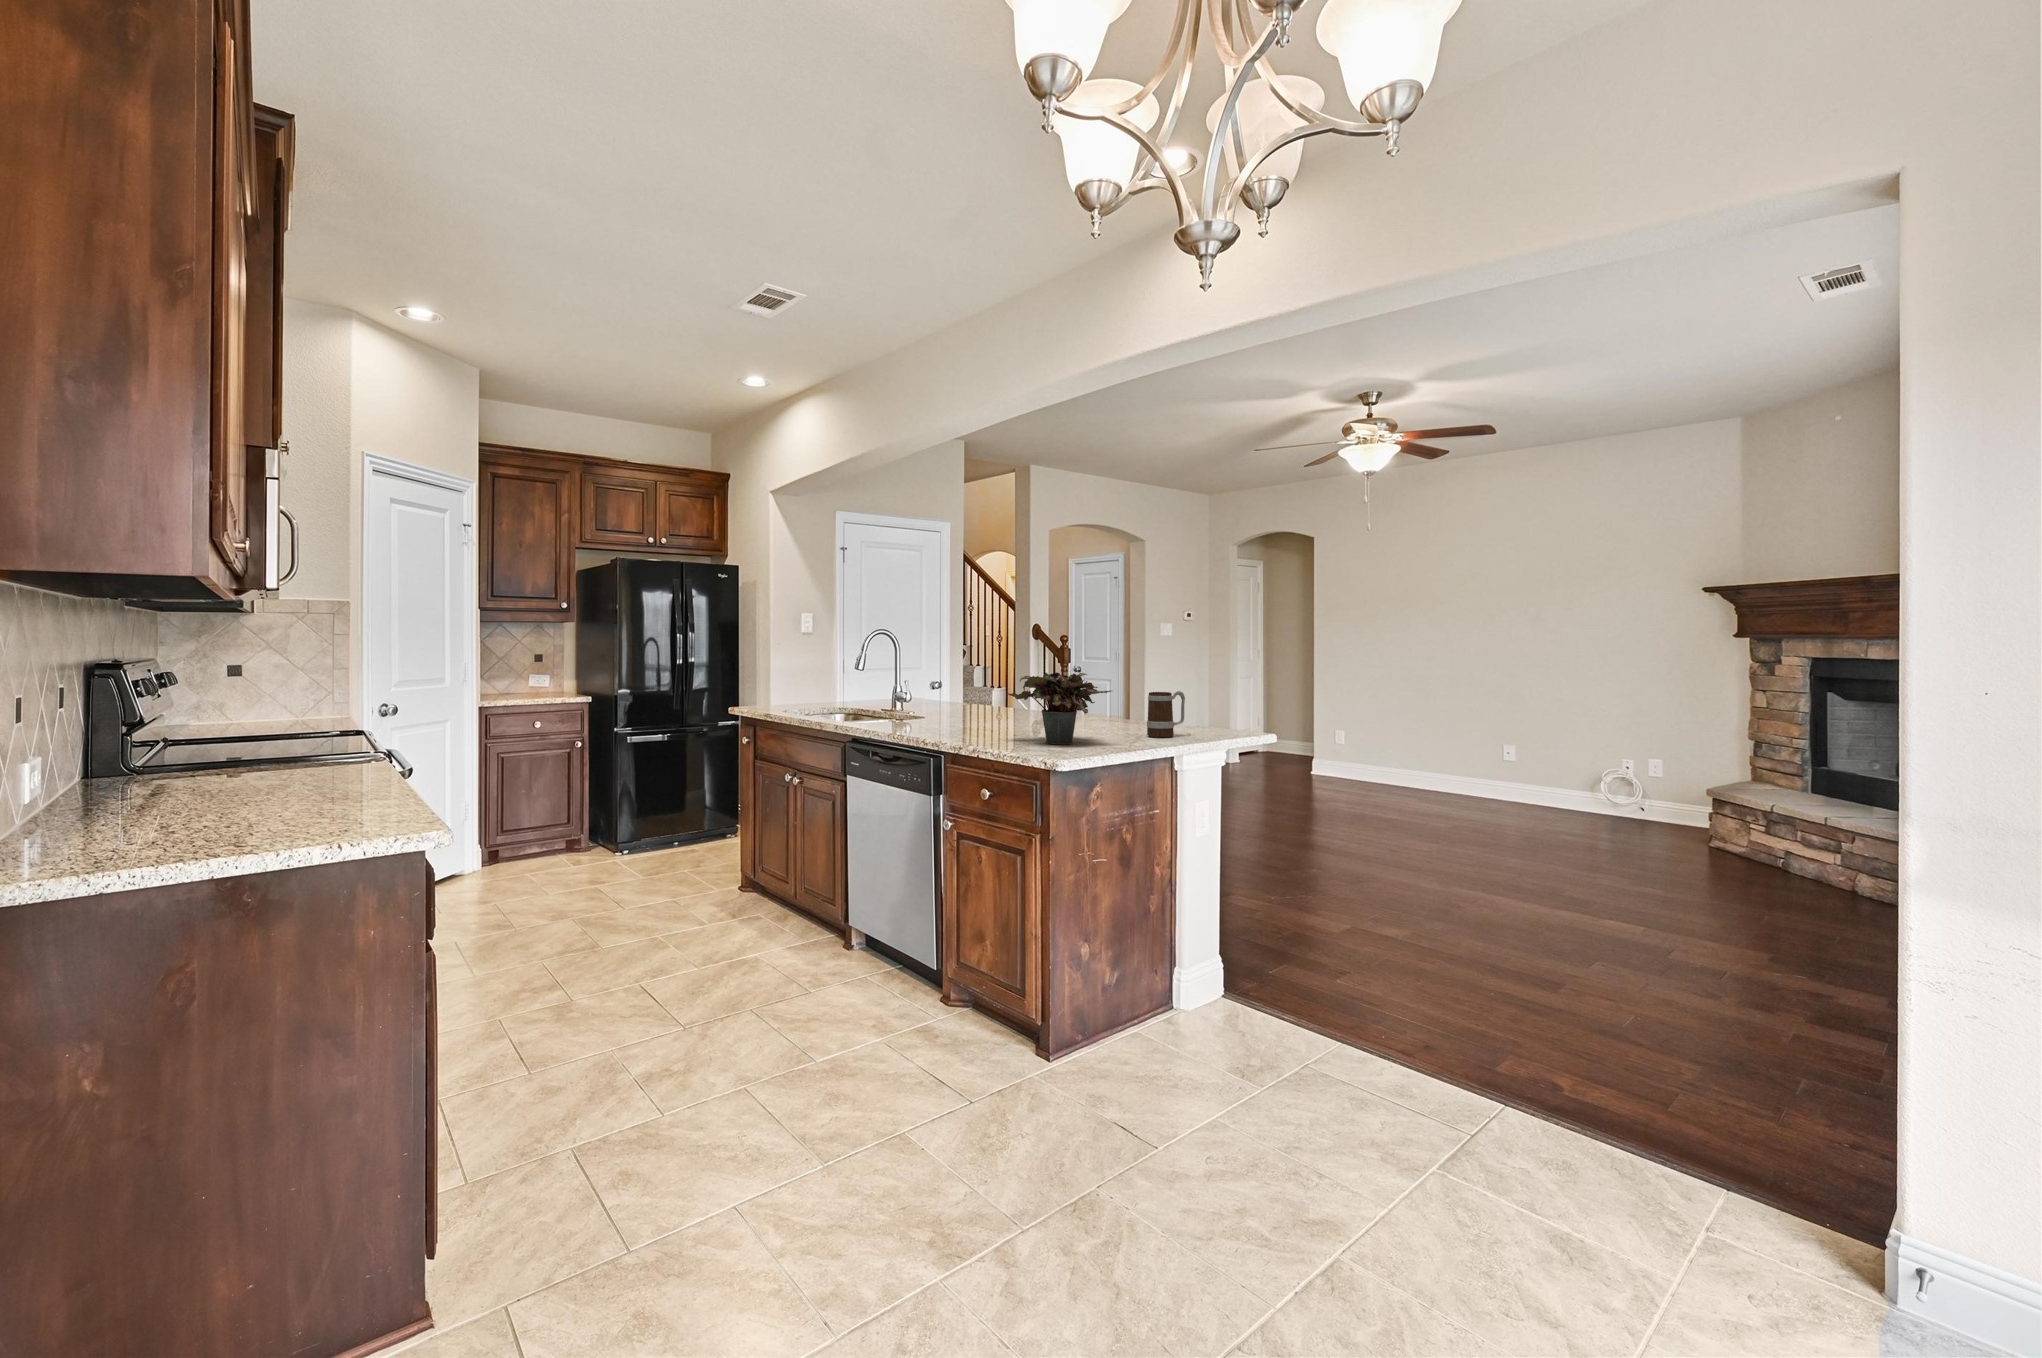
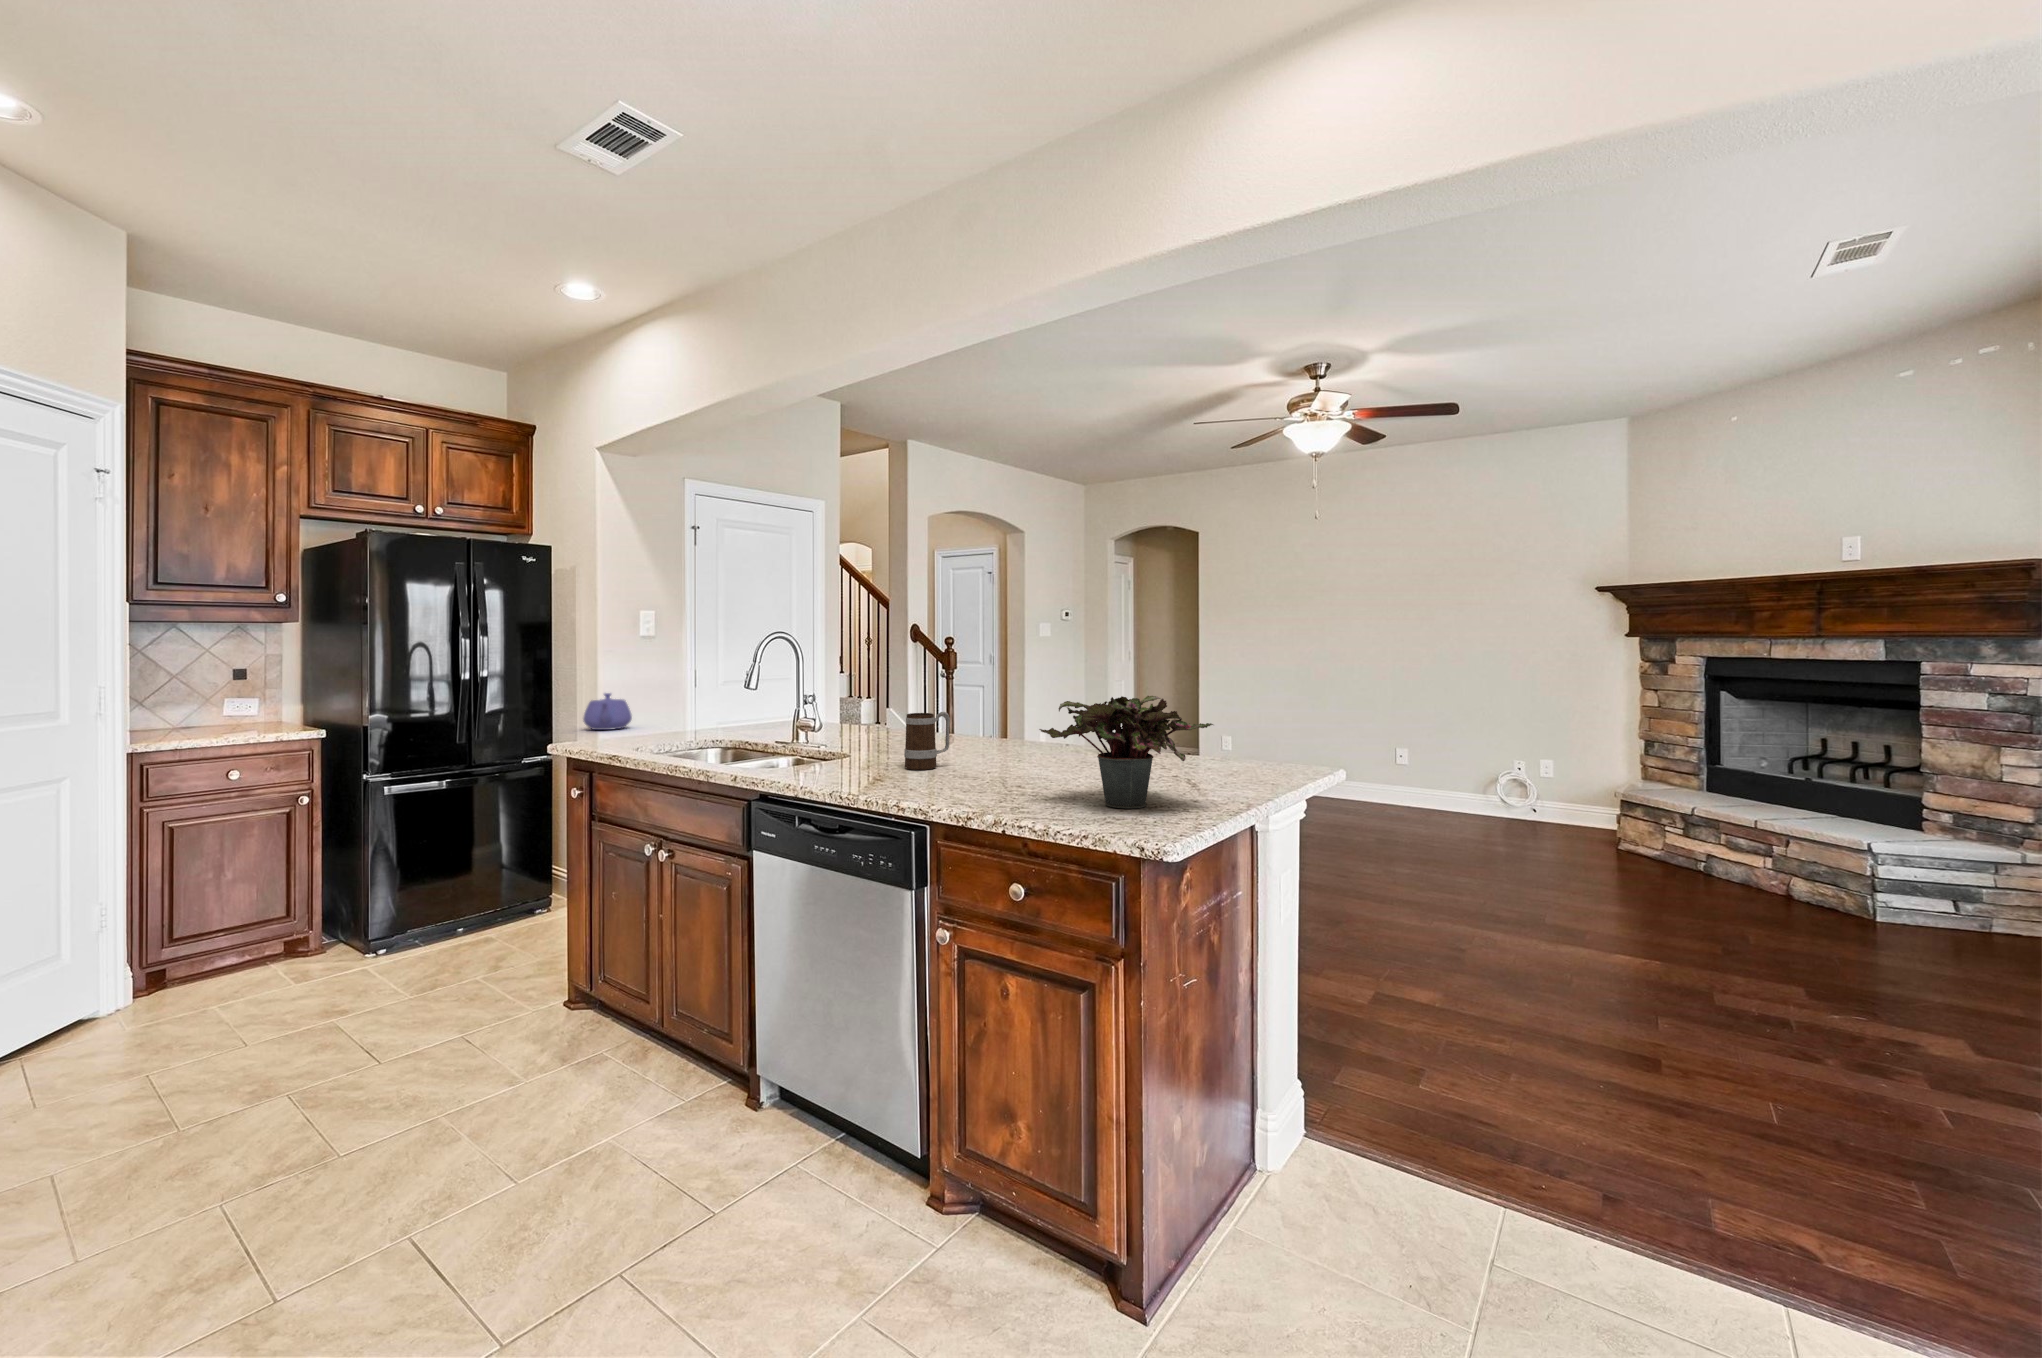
teapot: none [759,675,793,702] -> present [583,693,632,730]
mug: present [1147,691,1185,737] -> present [904,712,950,770]

